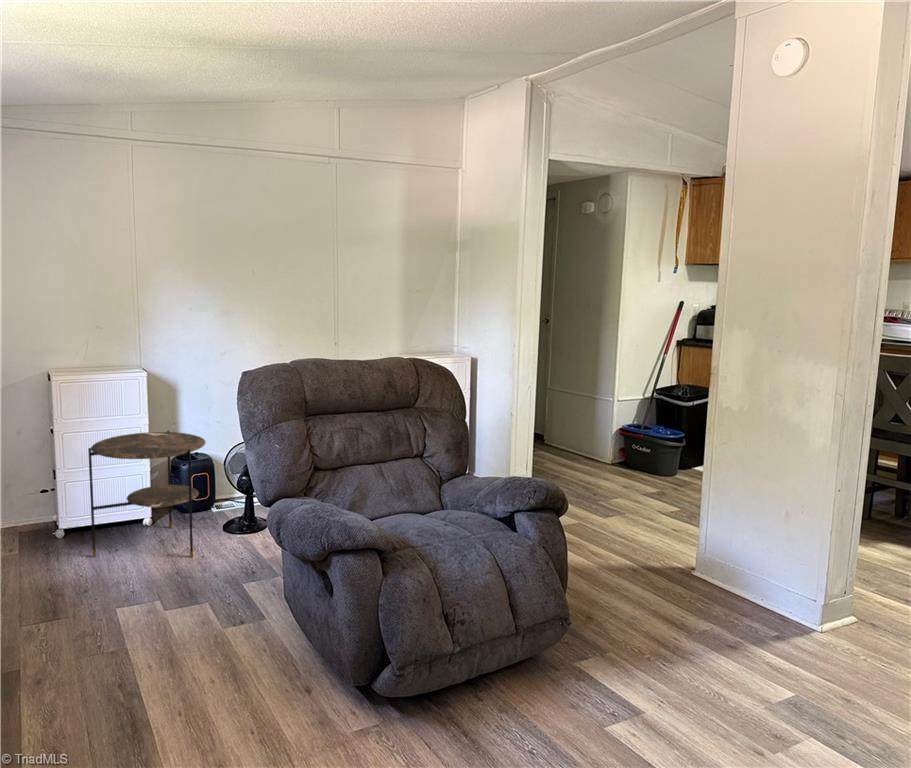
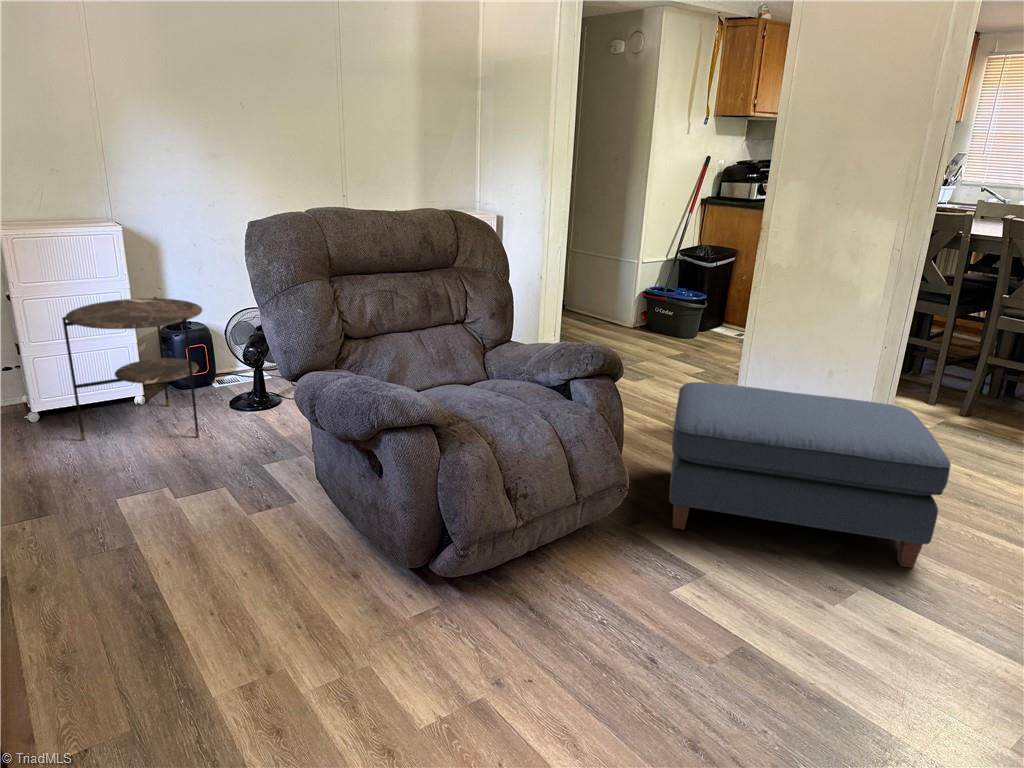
ottoman: none [606,517,870,708] -> present [669,382,951,568]

